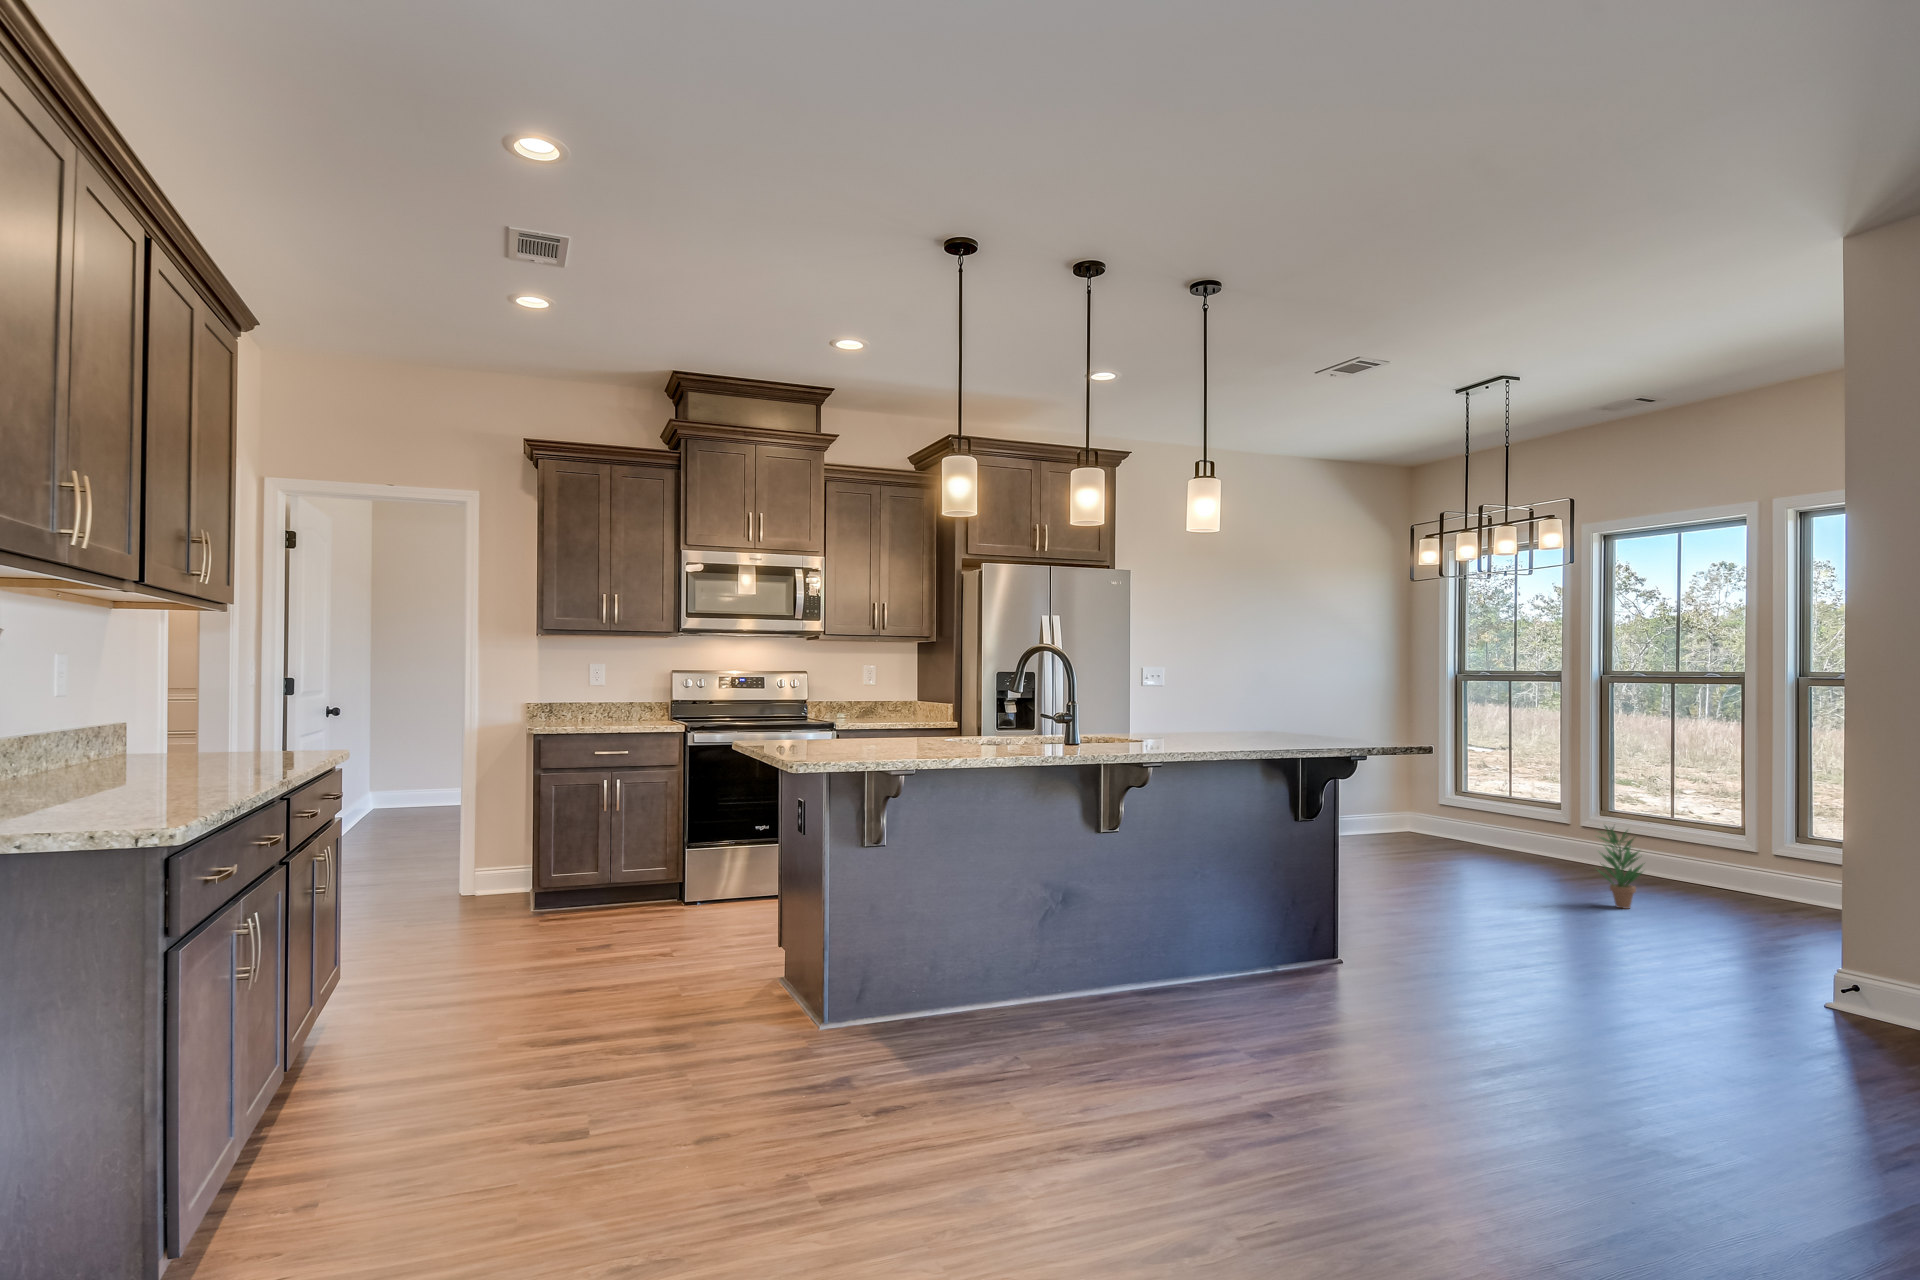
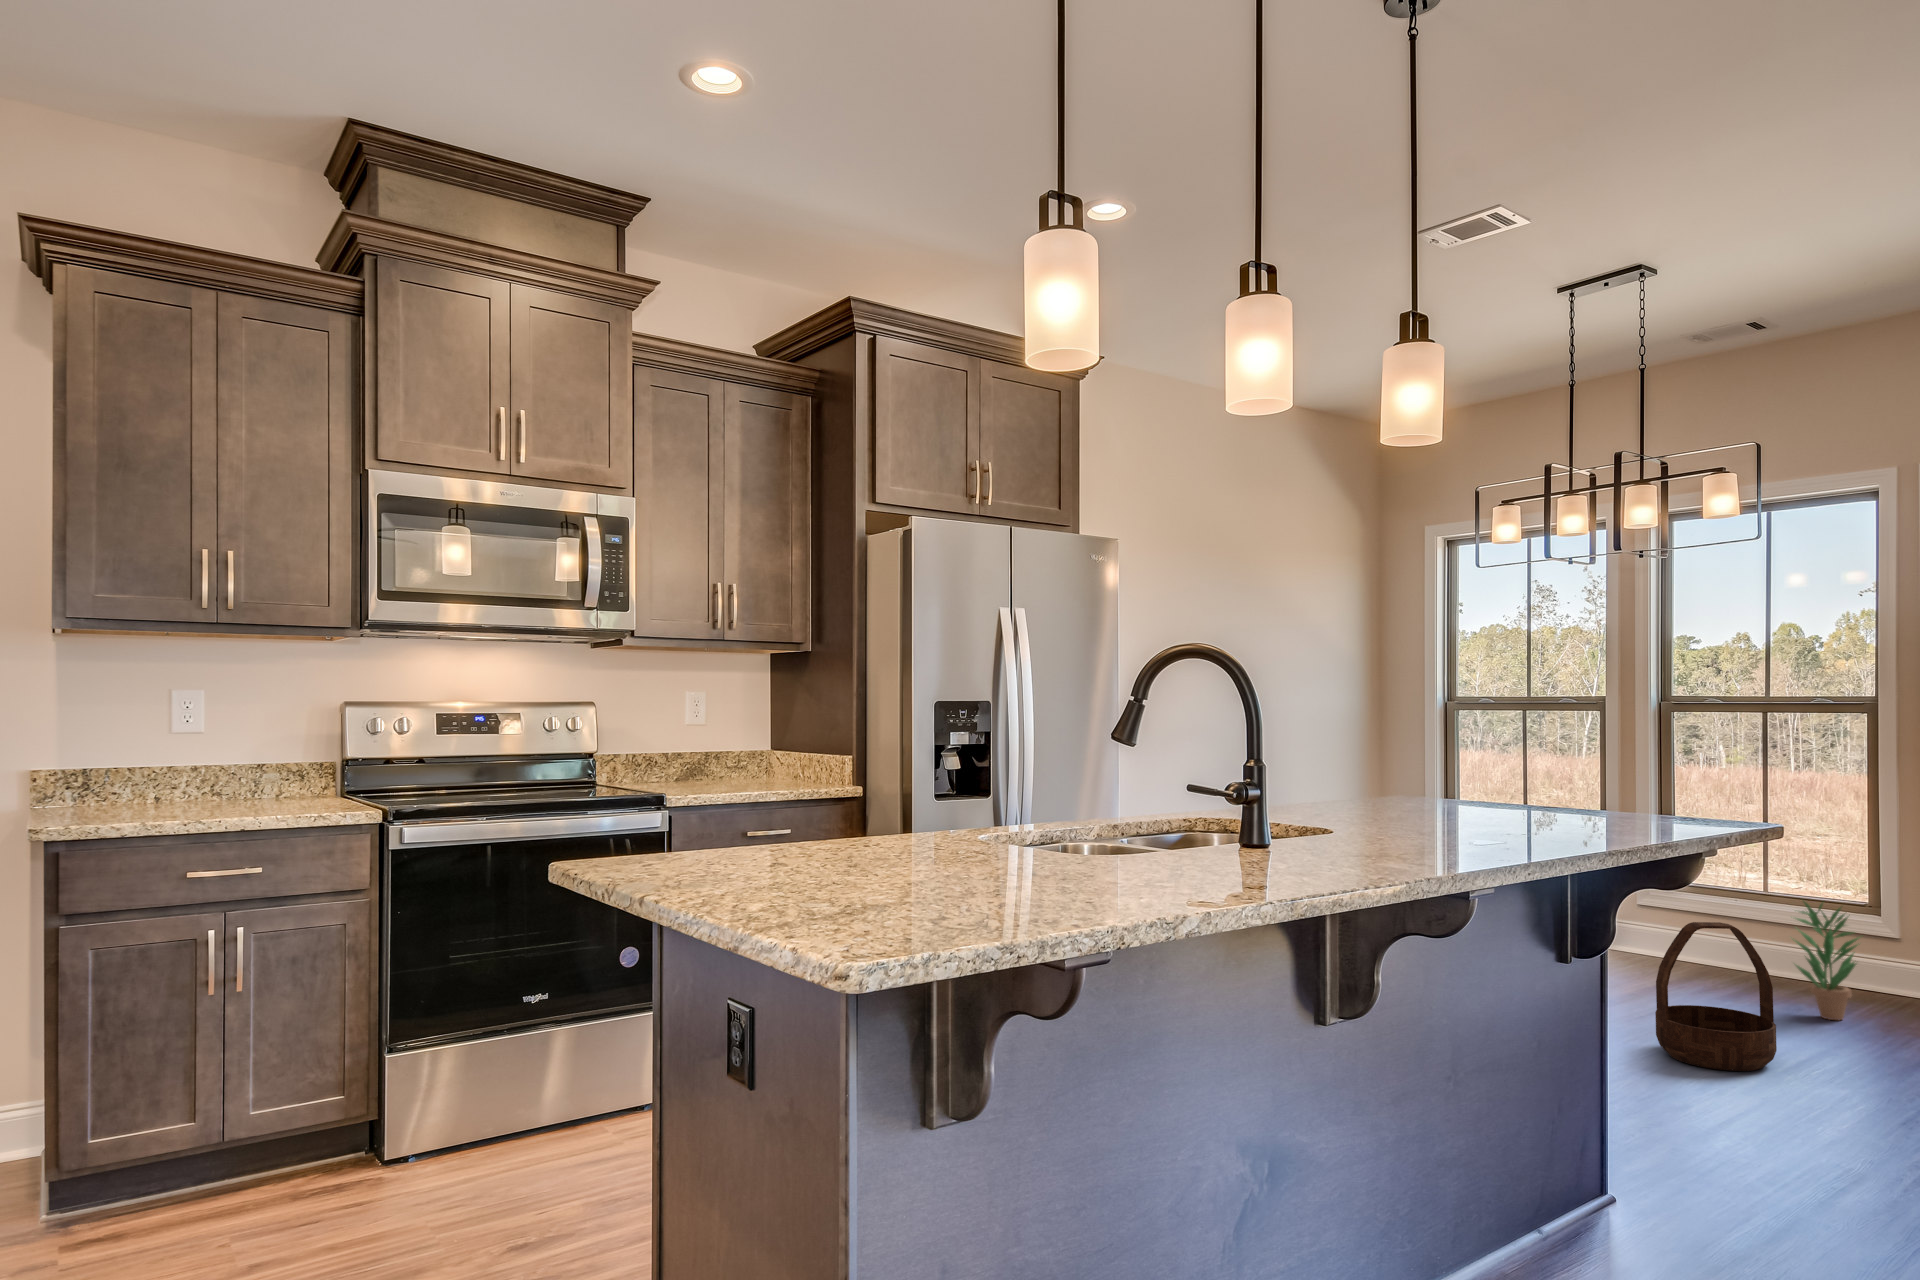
basket: none [1458,829,1534,925] -> present [1655,922,1777,1071]

